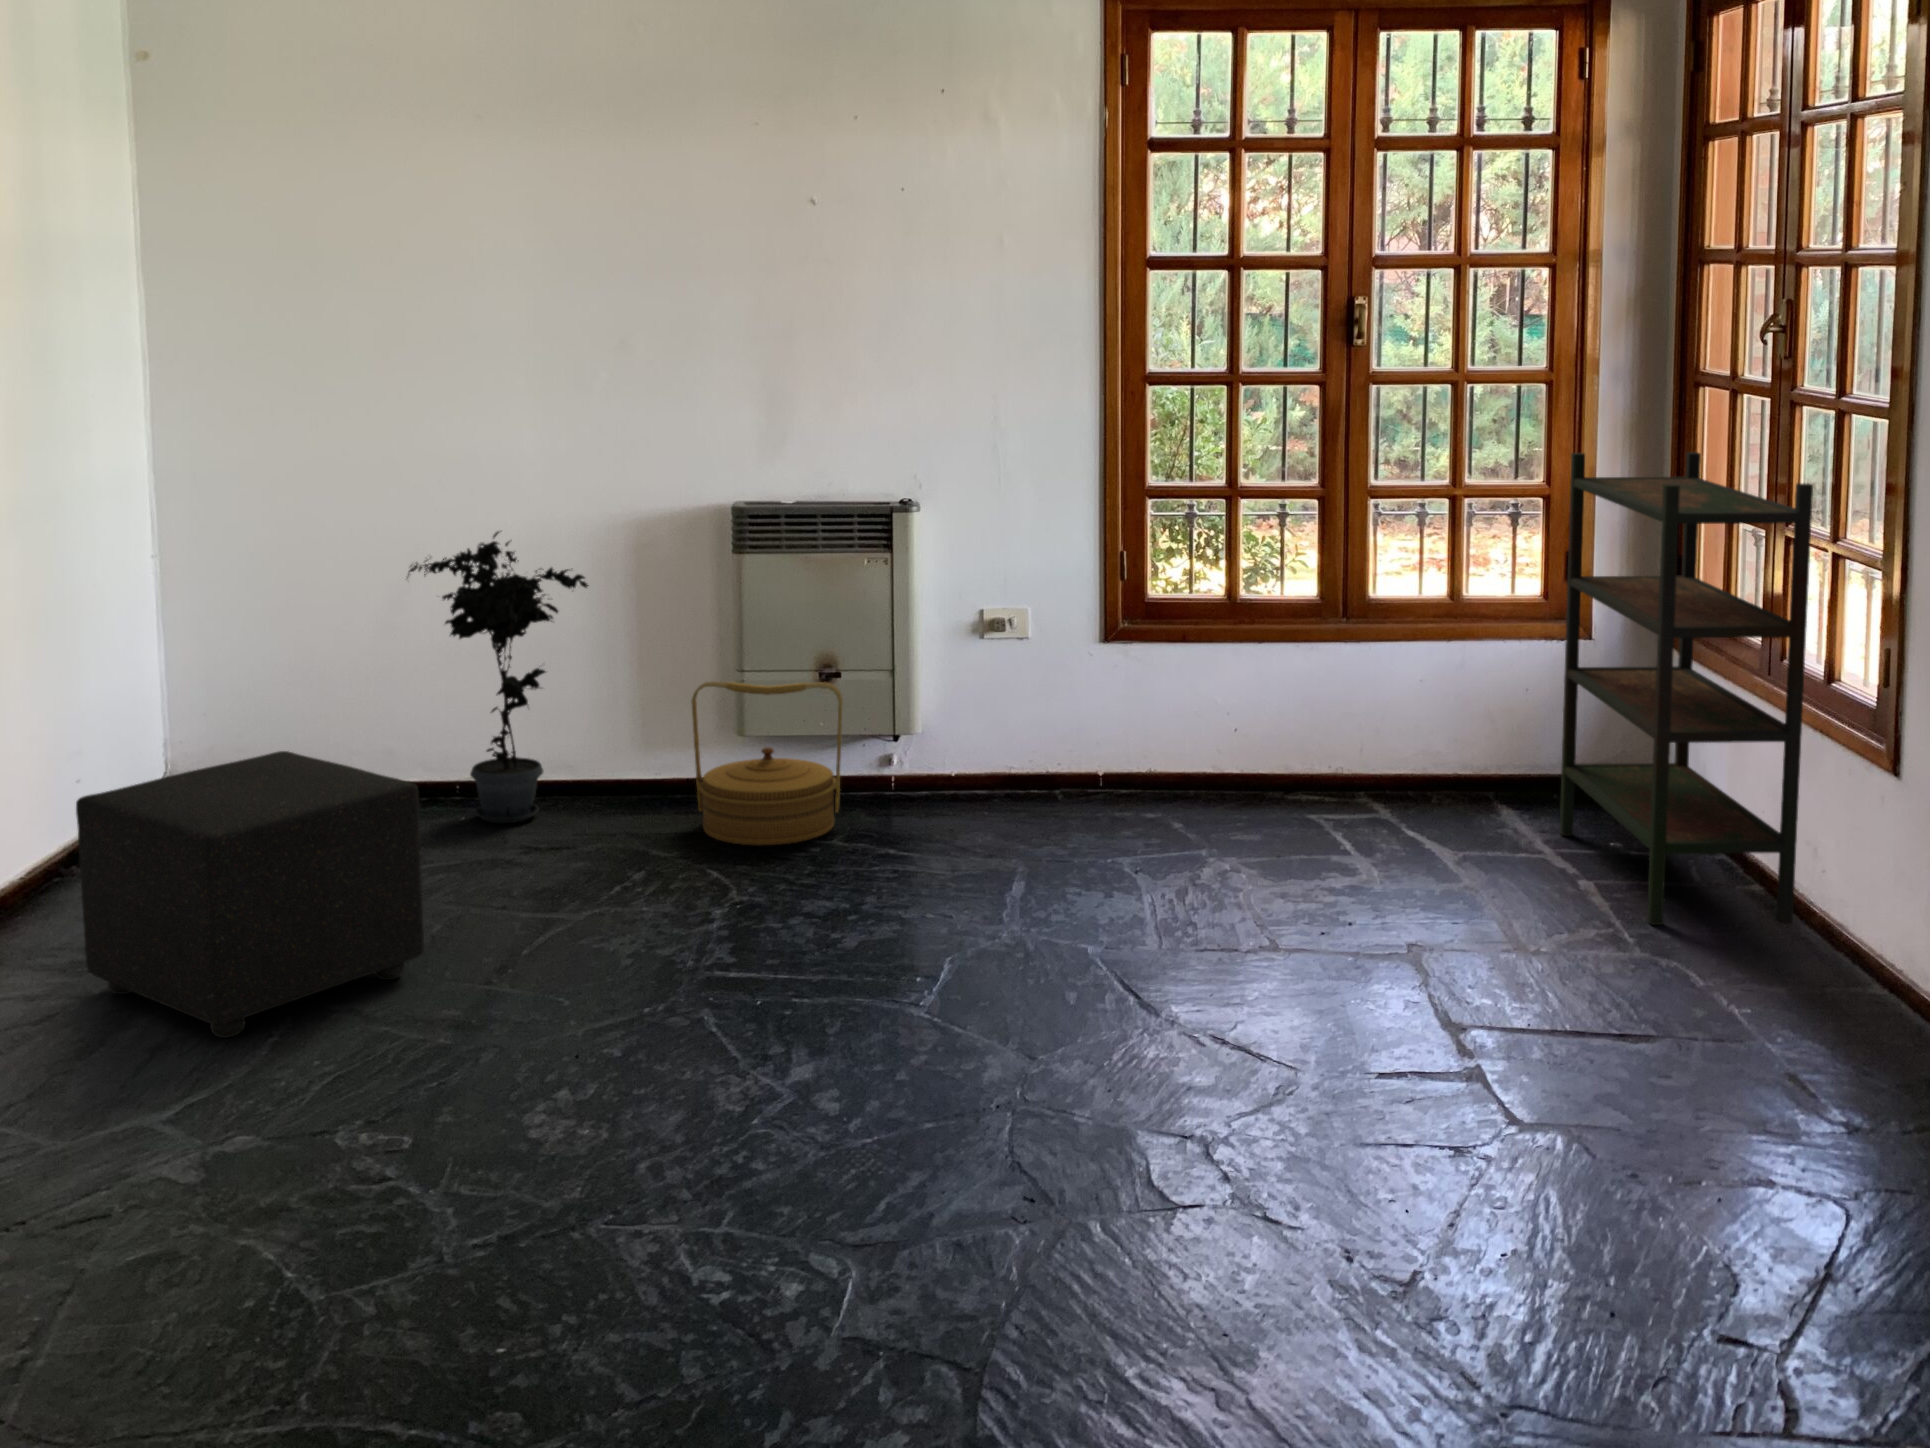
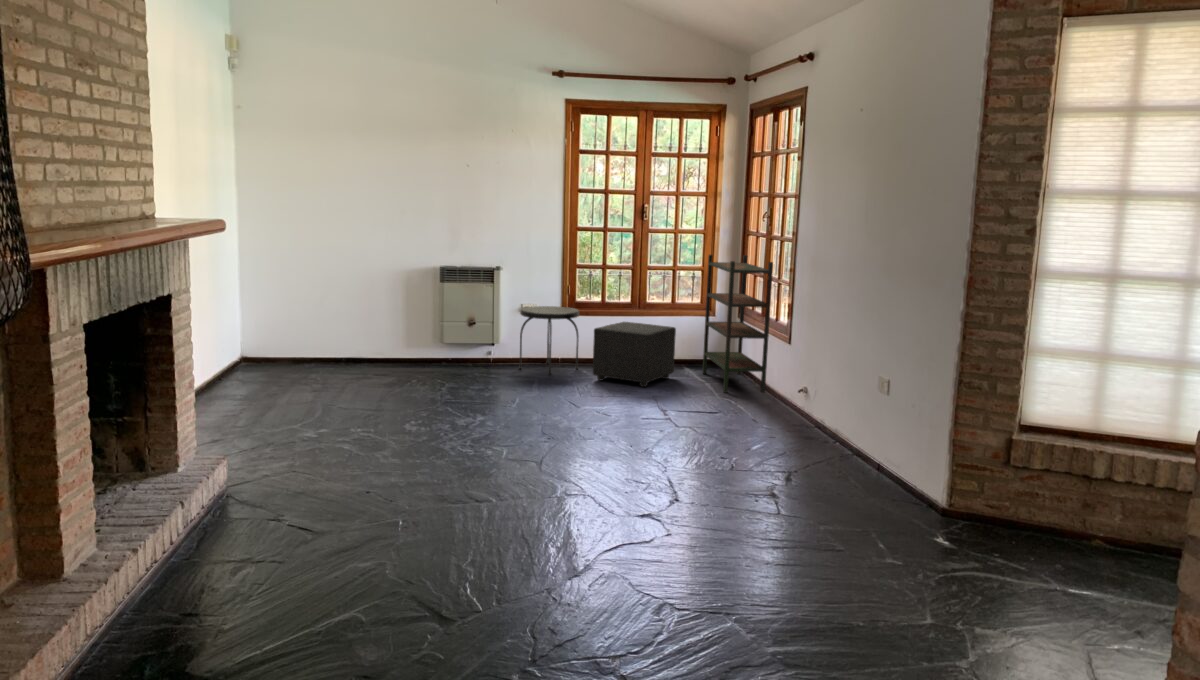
potted plant: present [407,531,589,823] -> none [331,272,395,368]
side table: none [974,619,1158,844] -> present [519,306,579,374]
woven basket: present [691,681,843,846] -> none [428,323,478,374]
ottoman: present [76,751,424,1038] -> present [593,322,676,387]

